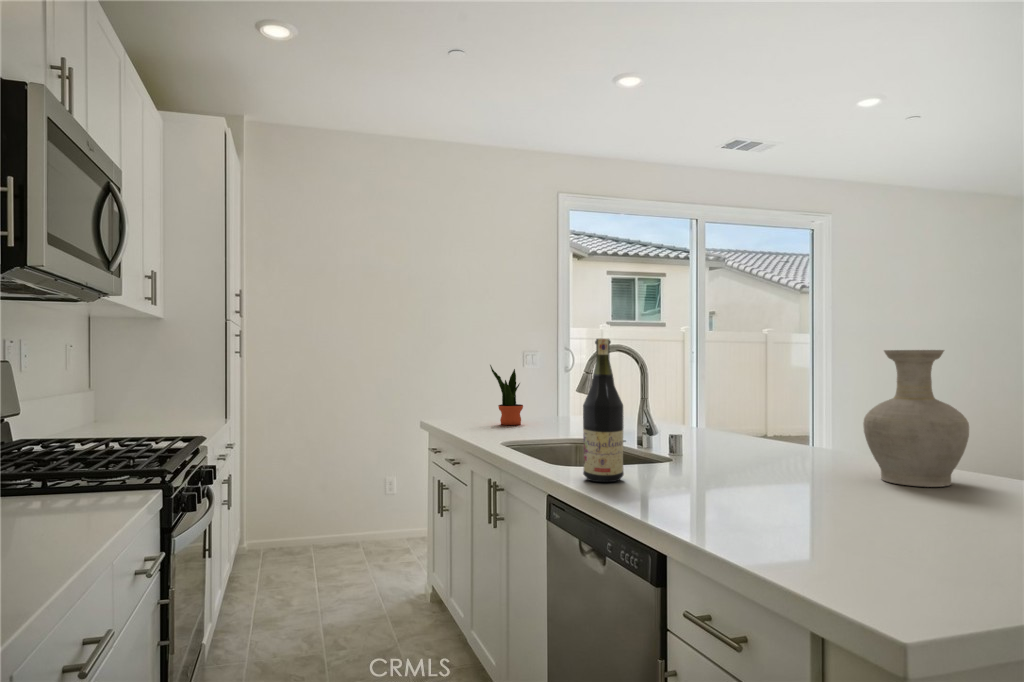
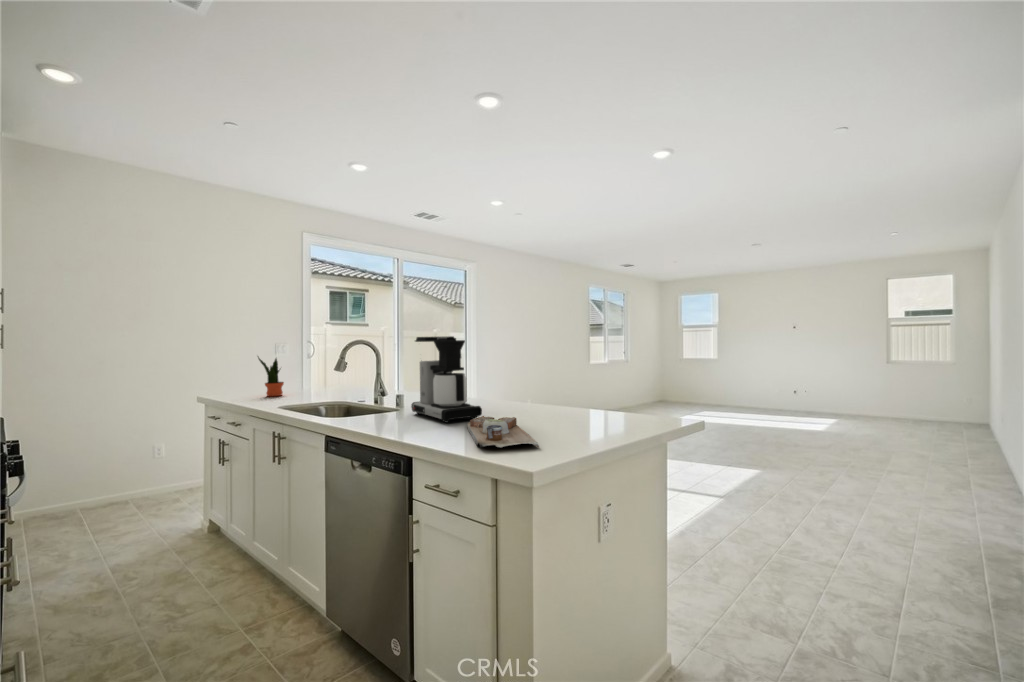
coffee maker: none [692,332,825,494] -> present [411,336,482,423]
wine bottle: present [583,339,624,482] -> none [351,342,376,426]
vase: present [863,350,969,487] -> none [496,345,540,411]
cutting board: none [788,488,949,580] -> present [468,416,539,448]

